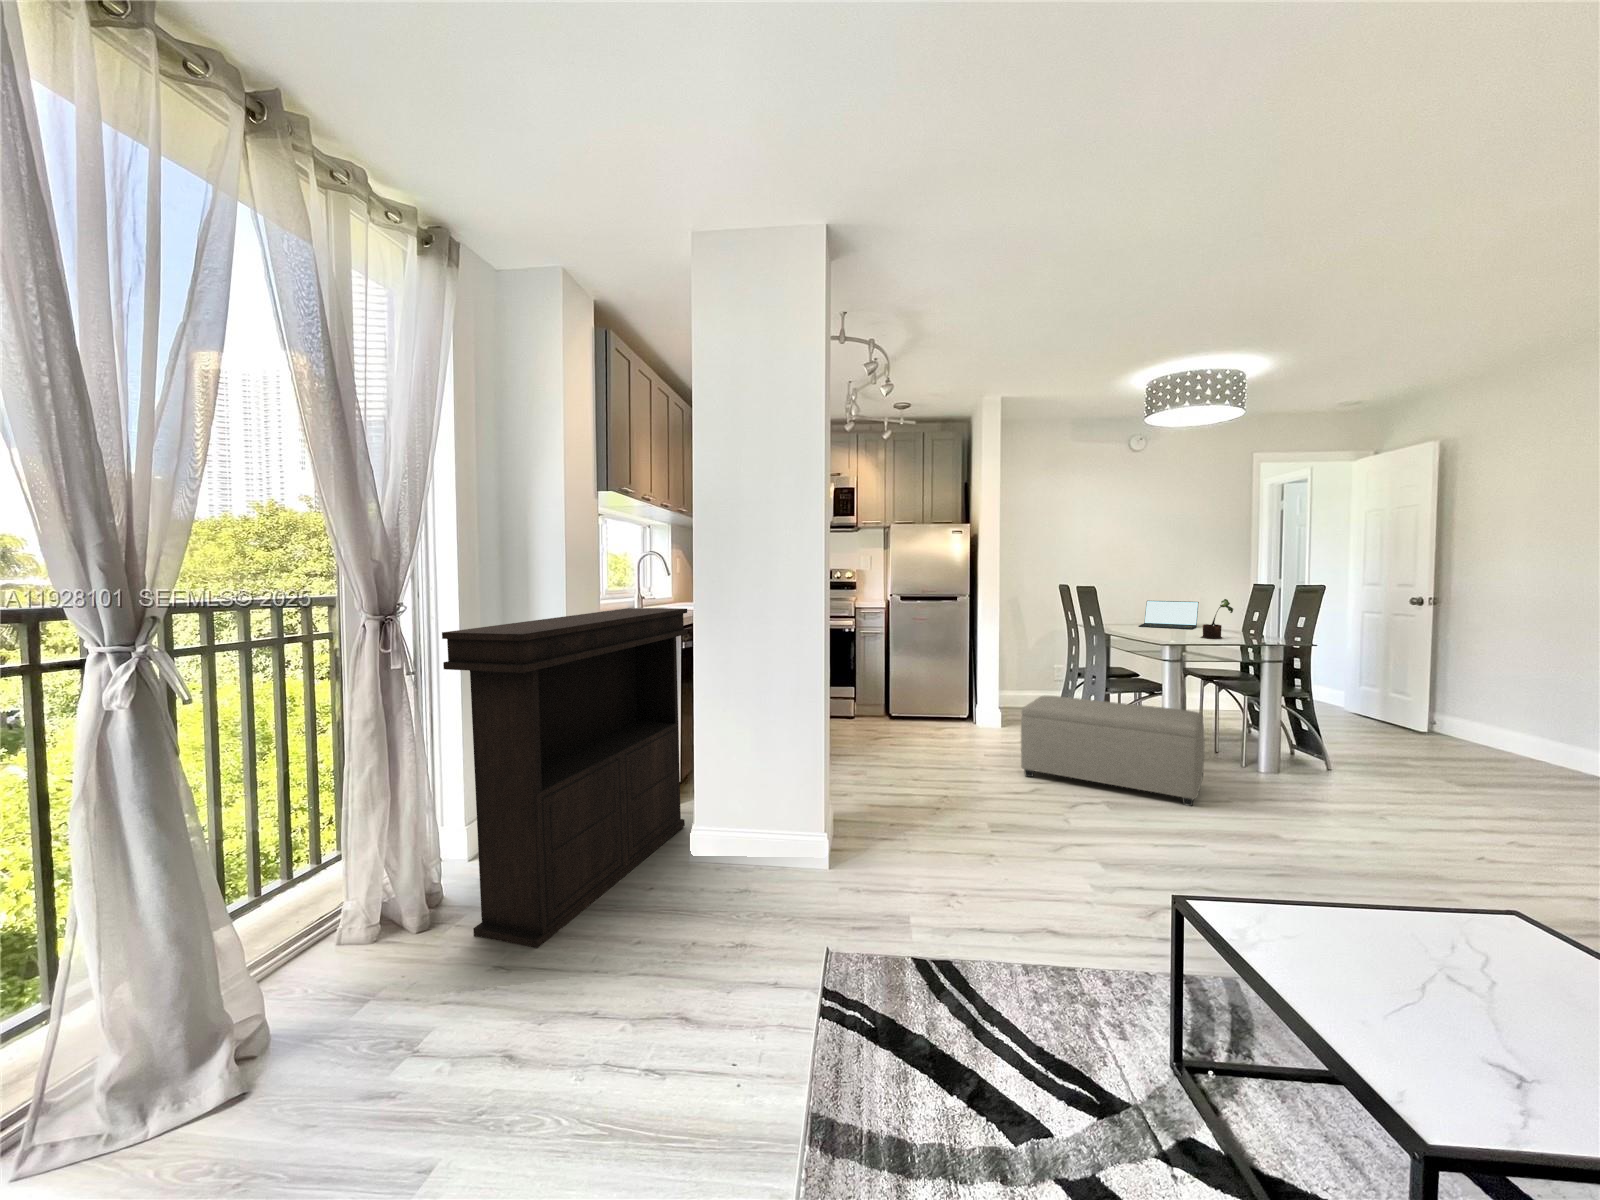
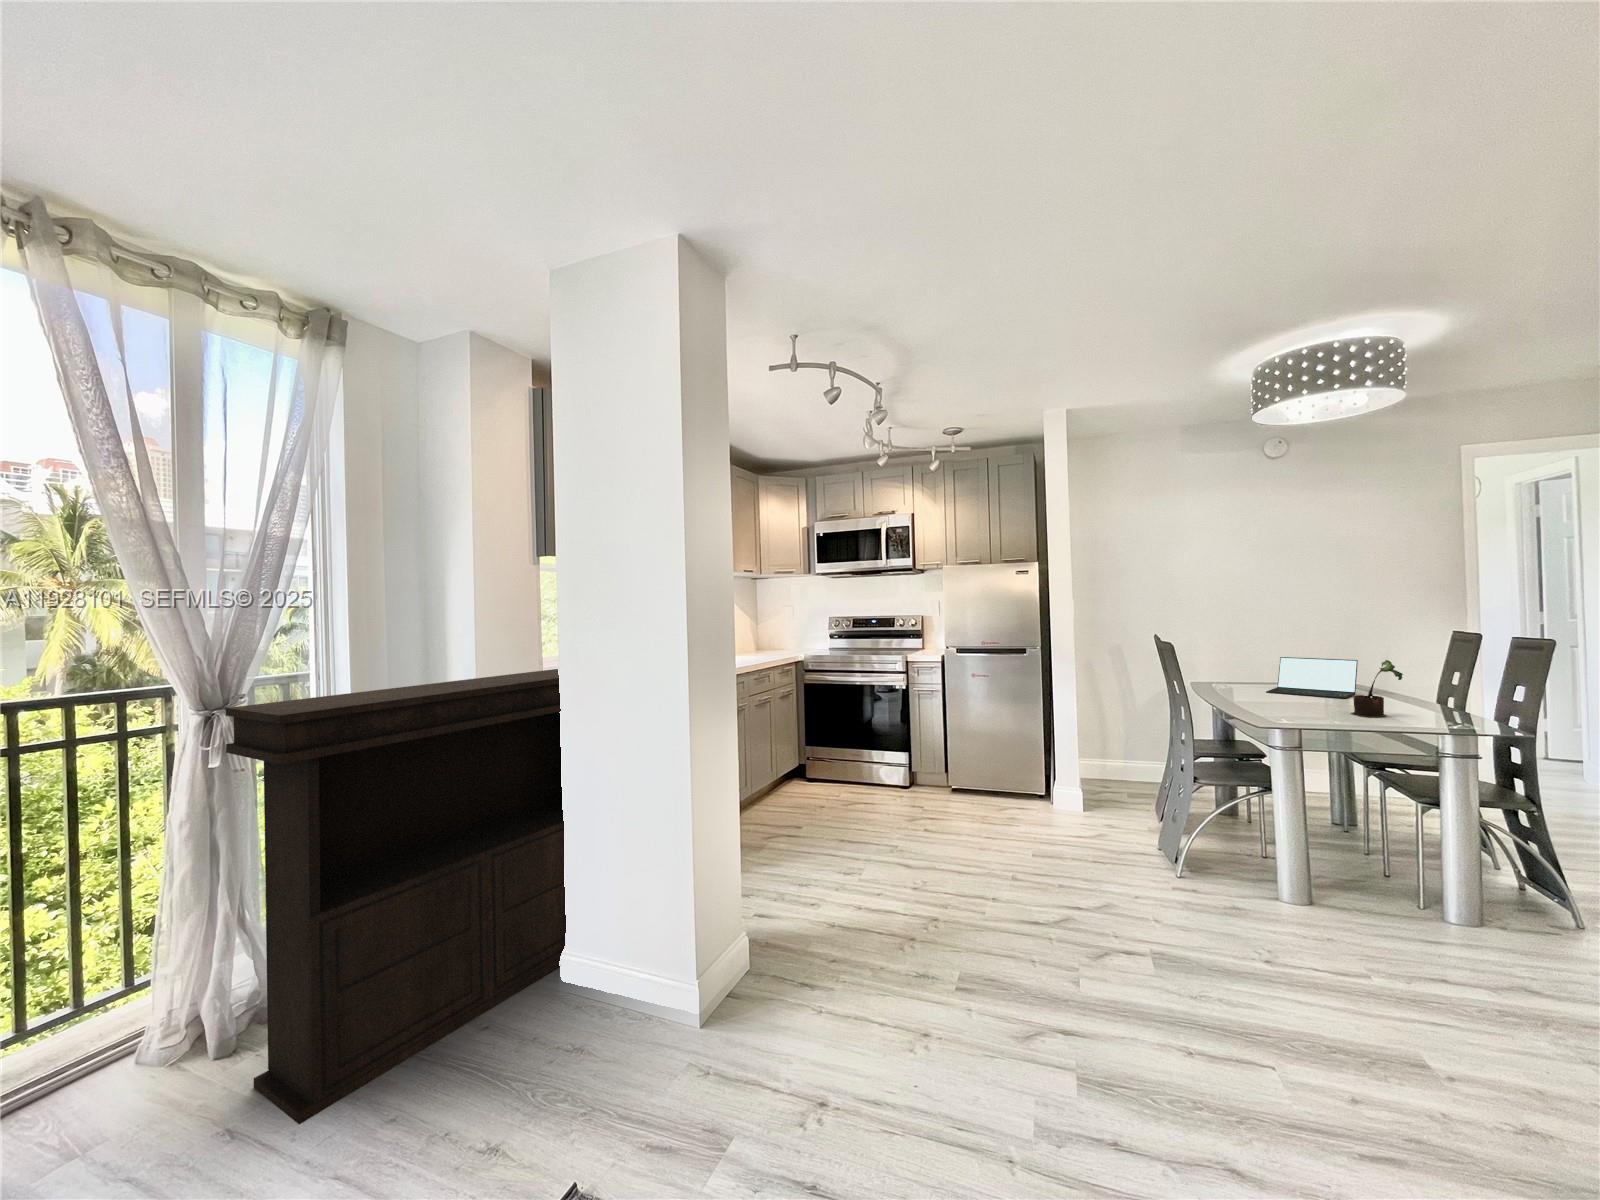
ottoman: present [1021,696,1205,806] -> none [1070,787,1351,981]

